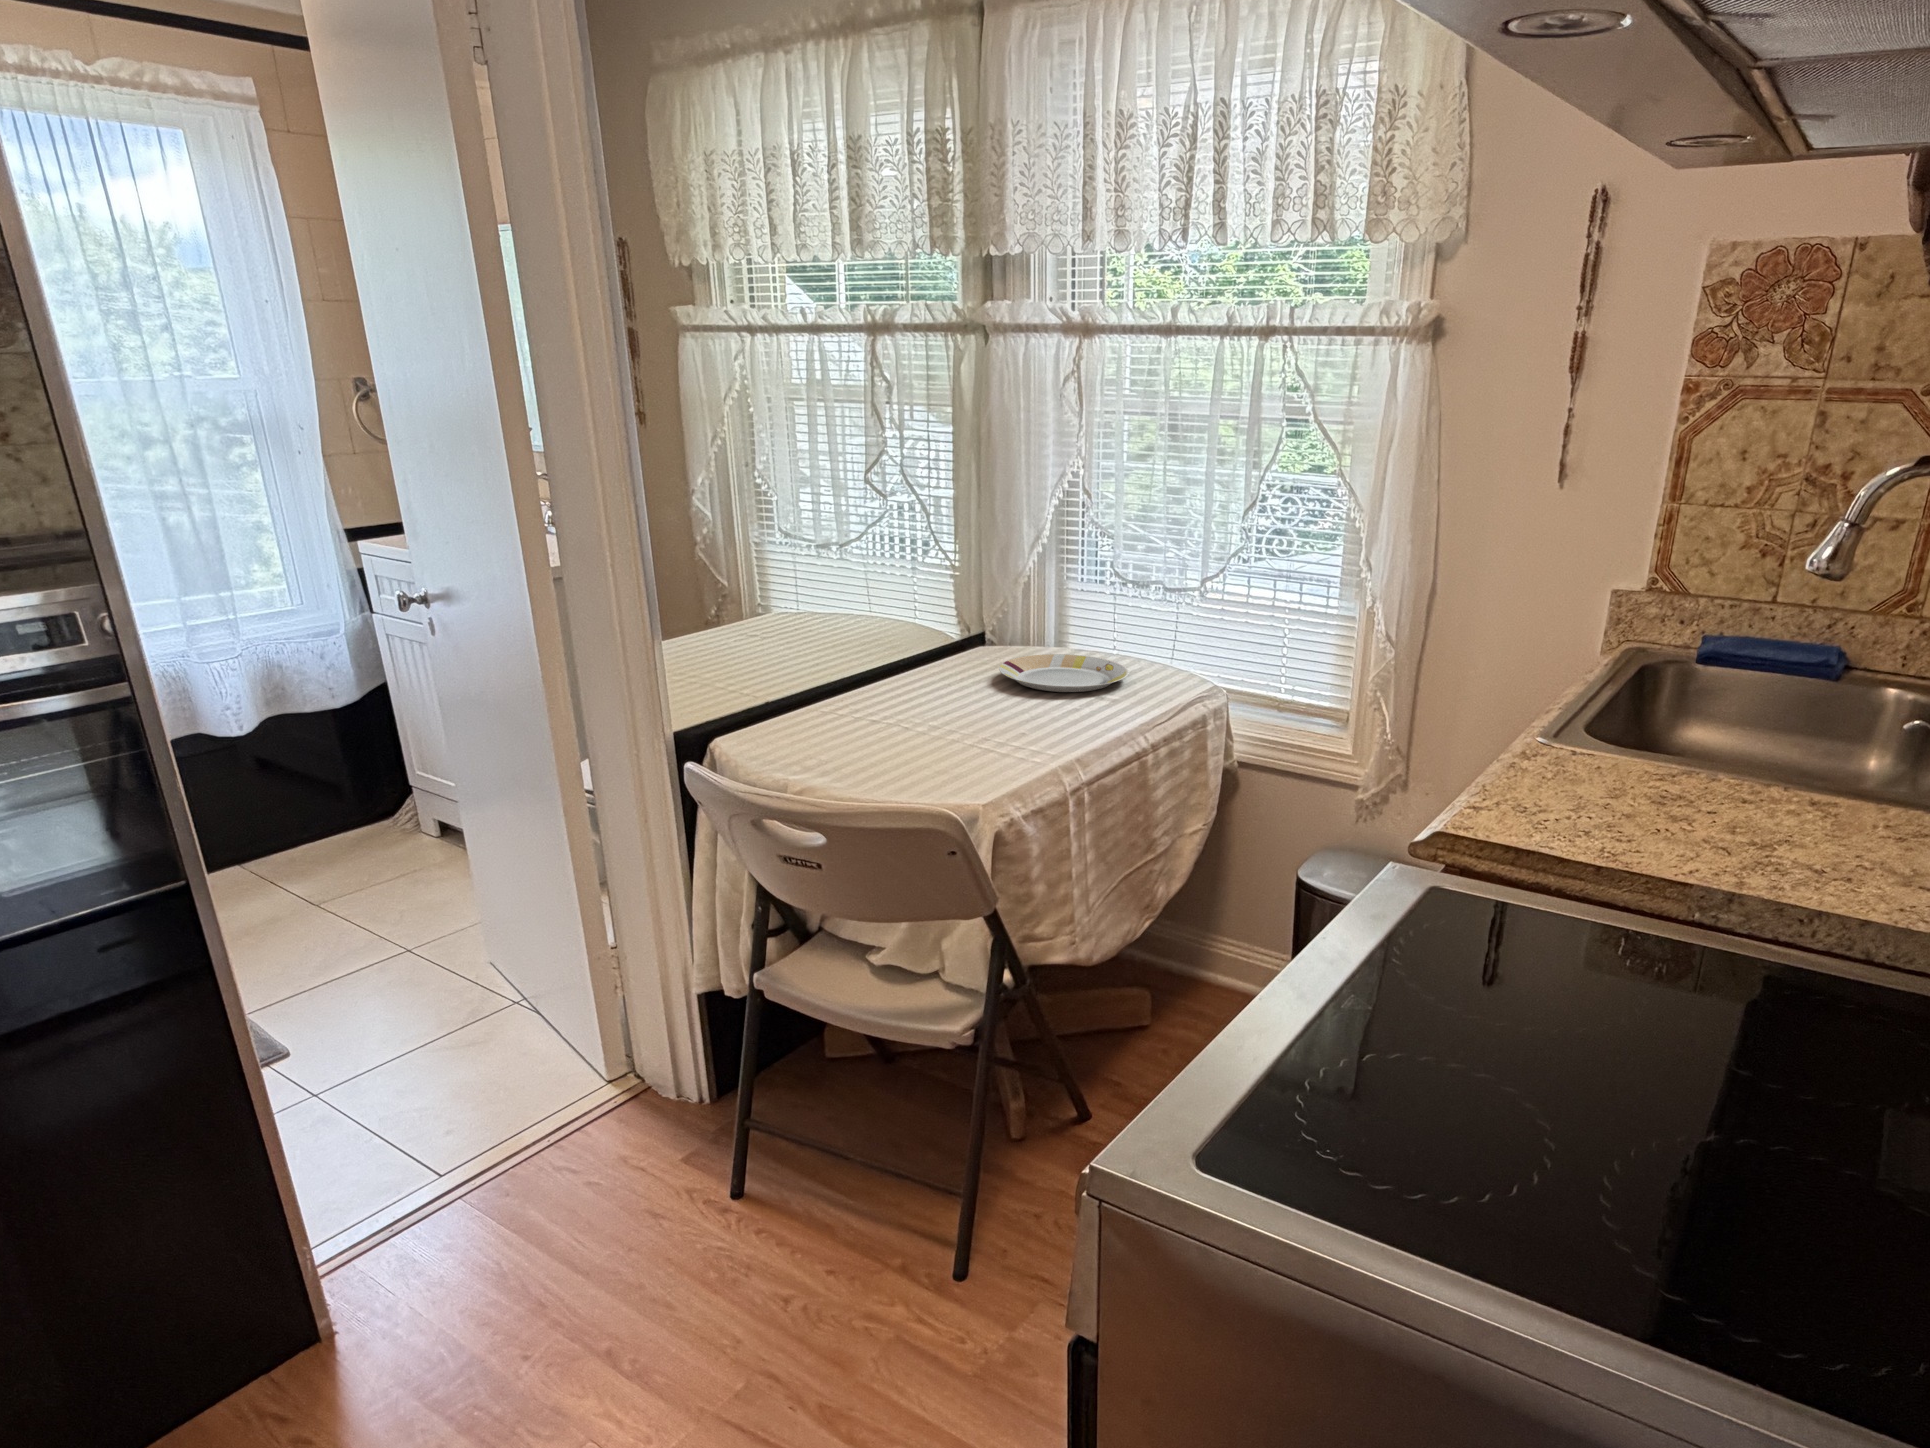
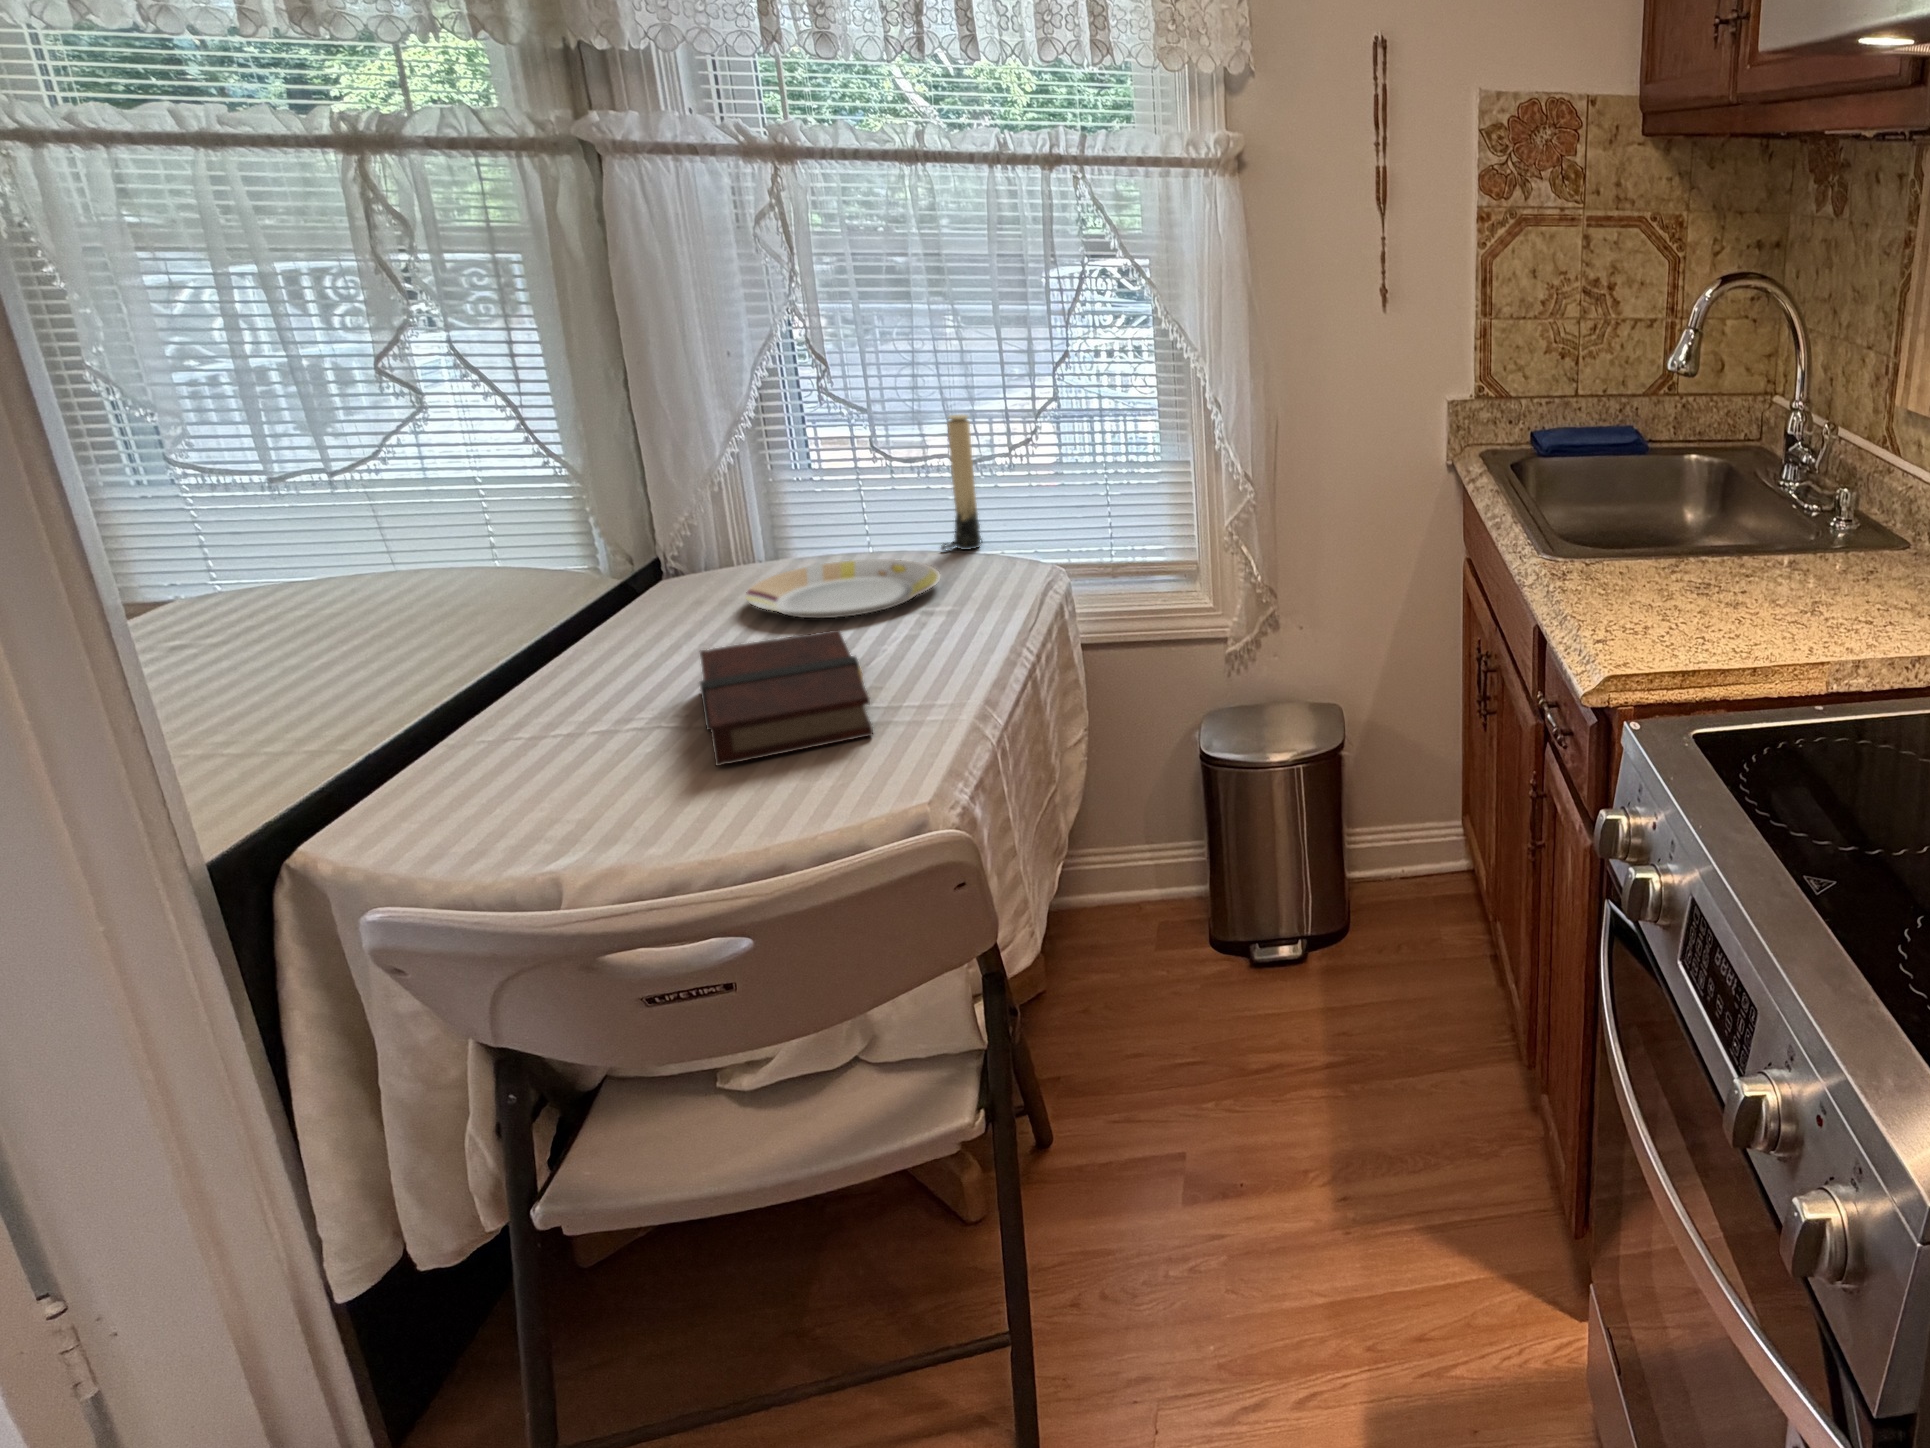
candle: none [1153,552,1189,666] -> present [941,415,982,551]
book: none [891,686,1016,762] -> present [700,630,873,766]

